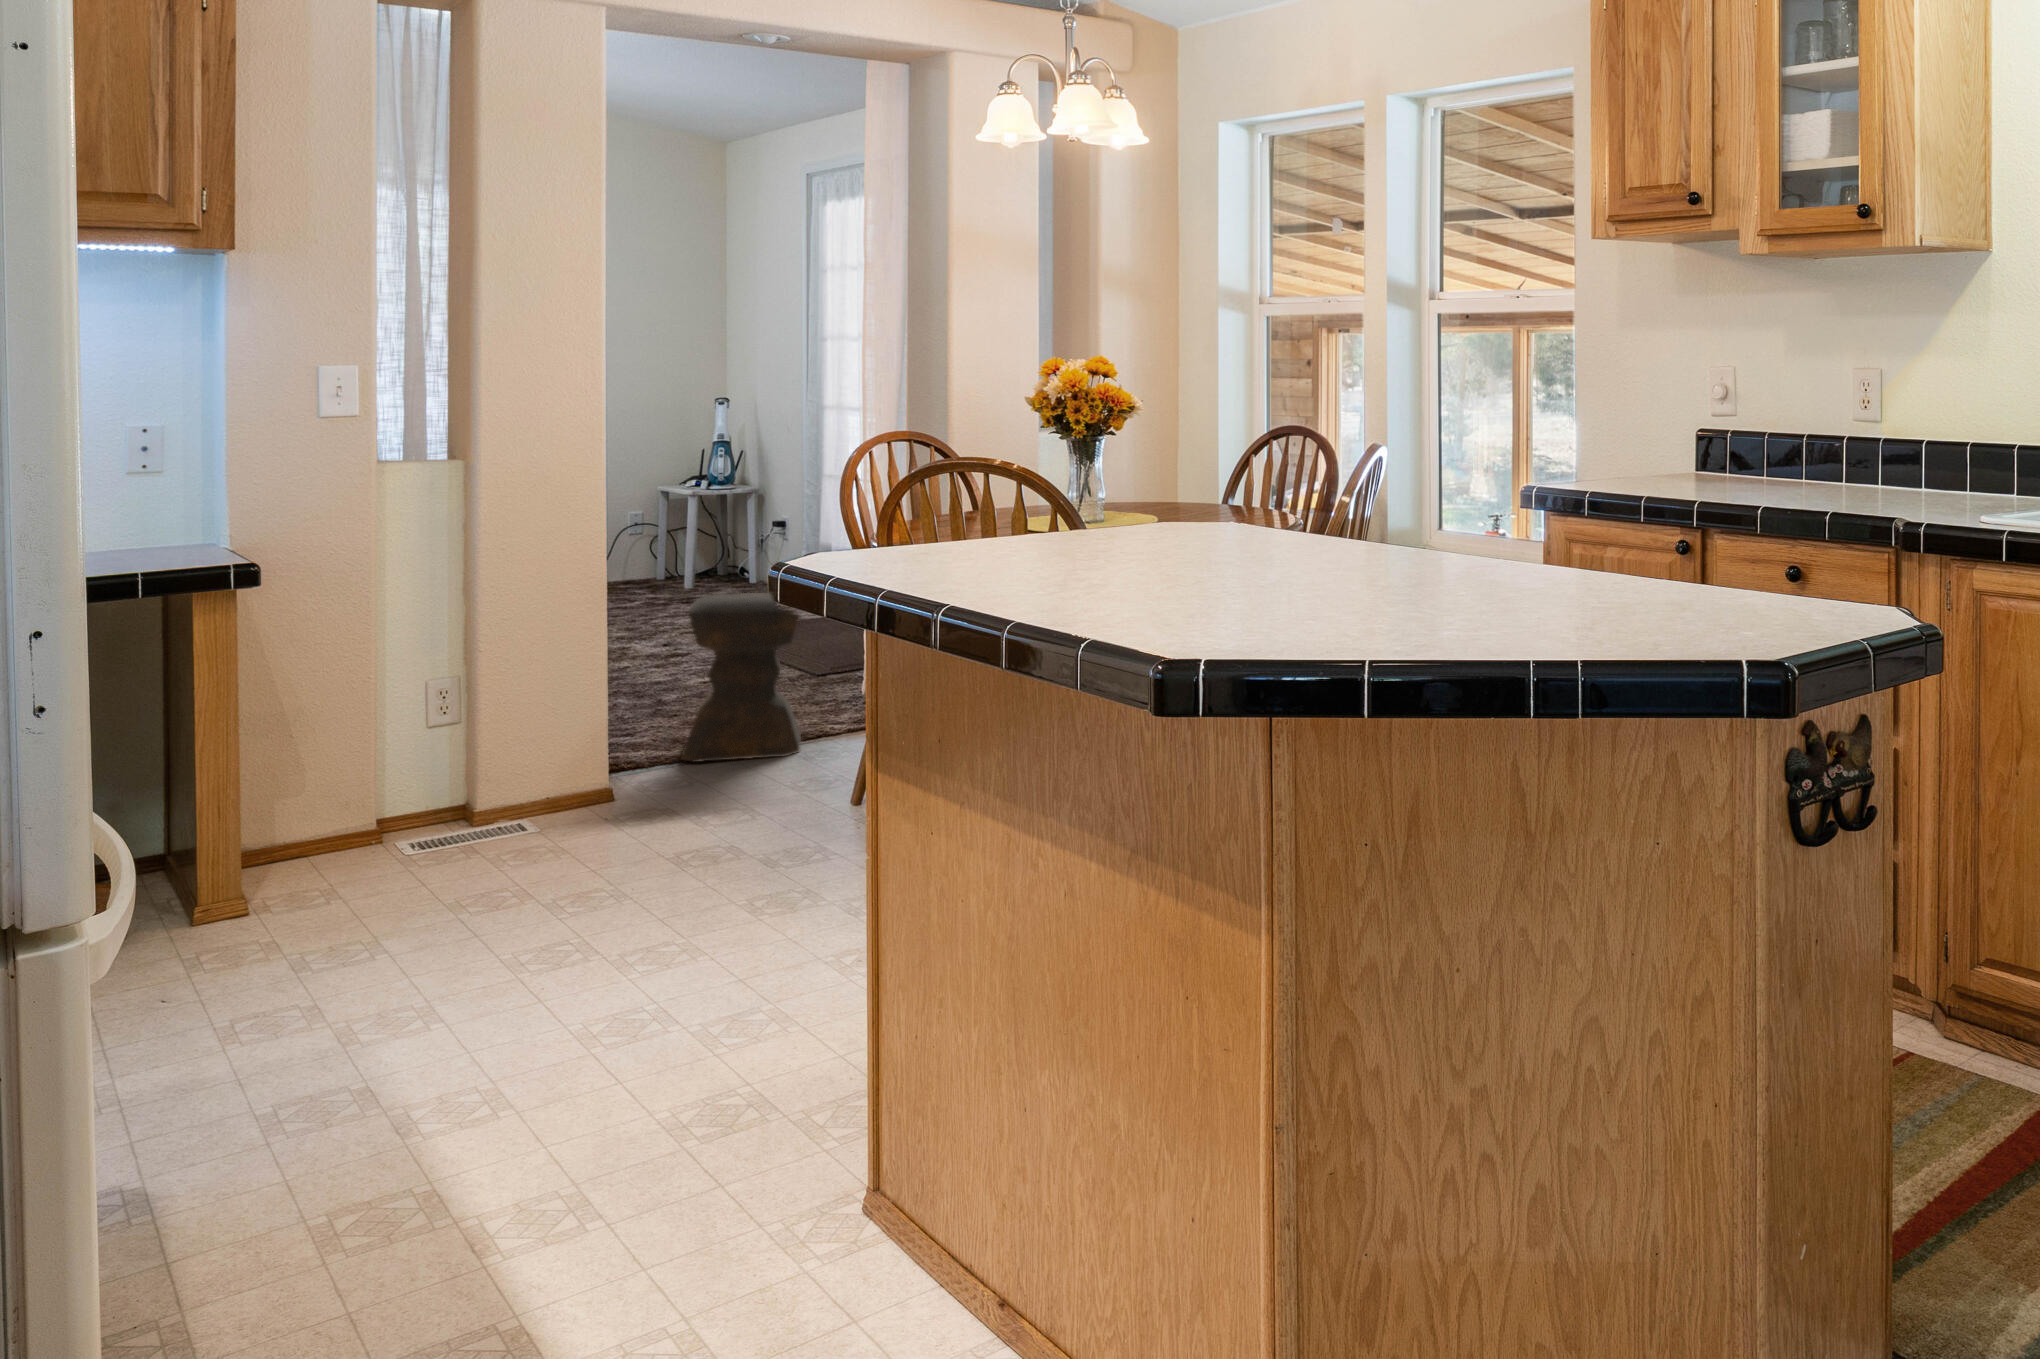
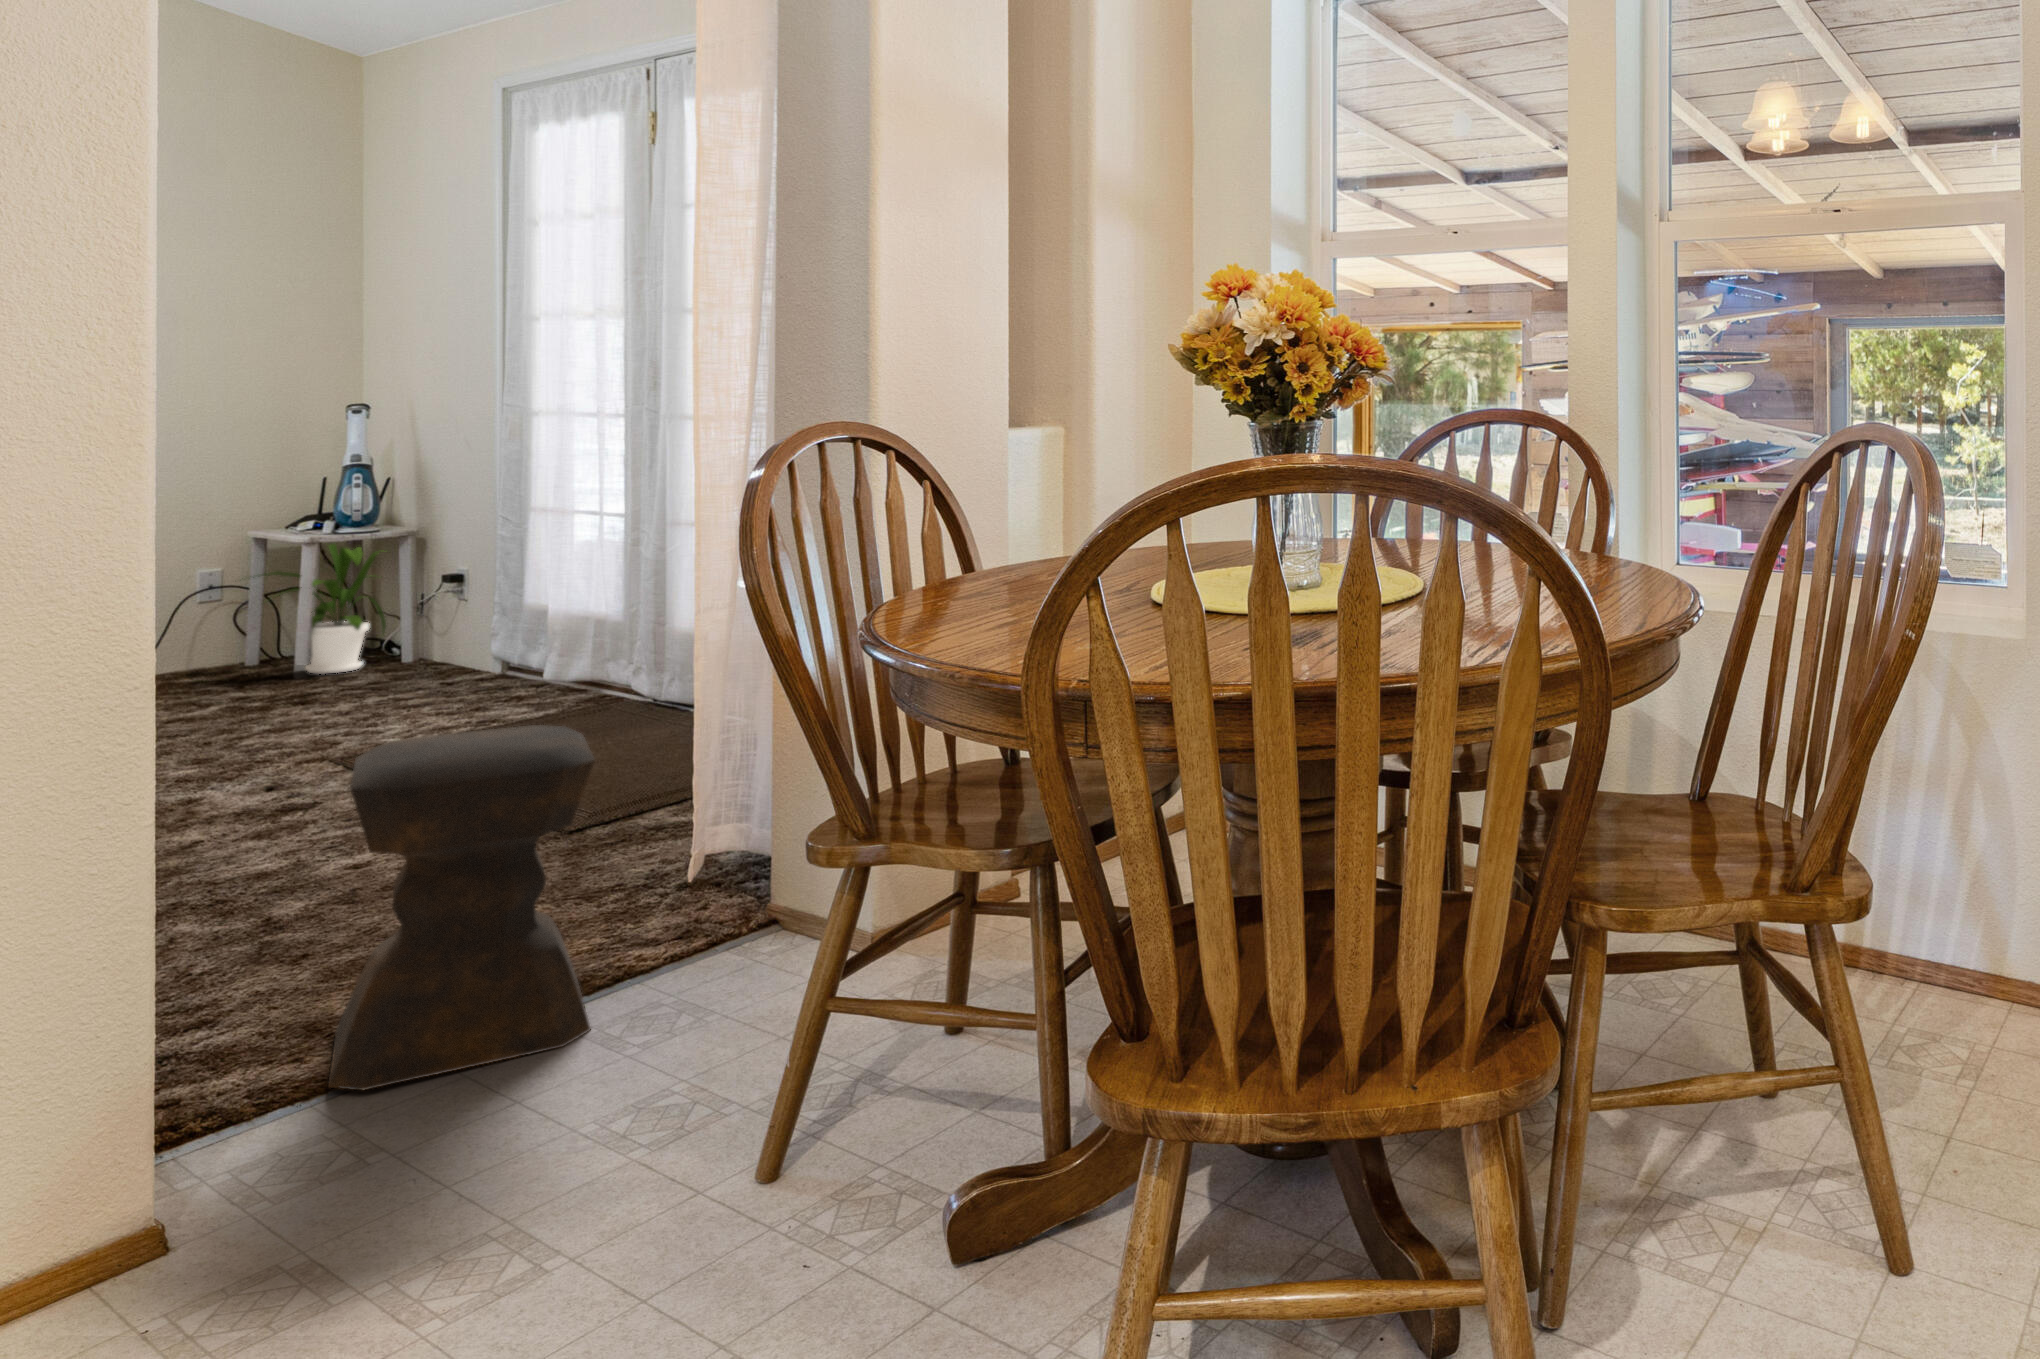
house plant: none [649,486,744,587] -> present [253,544,386,674]

